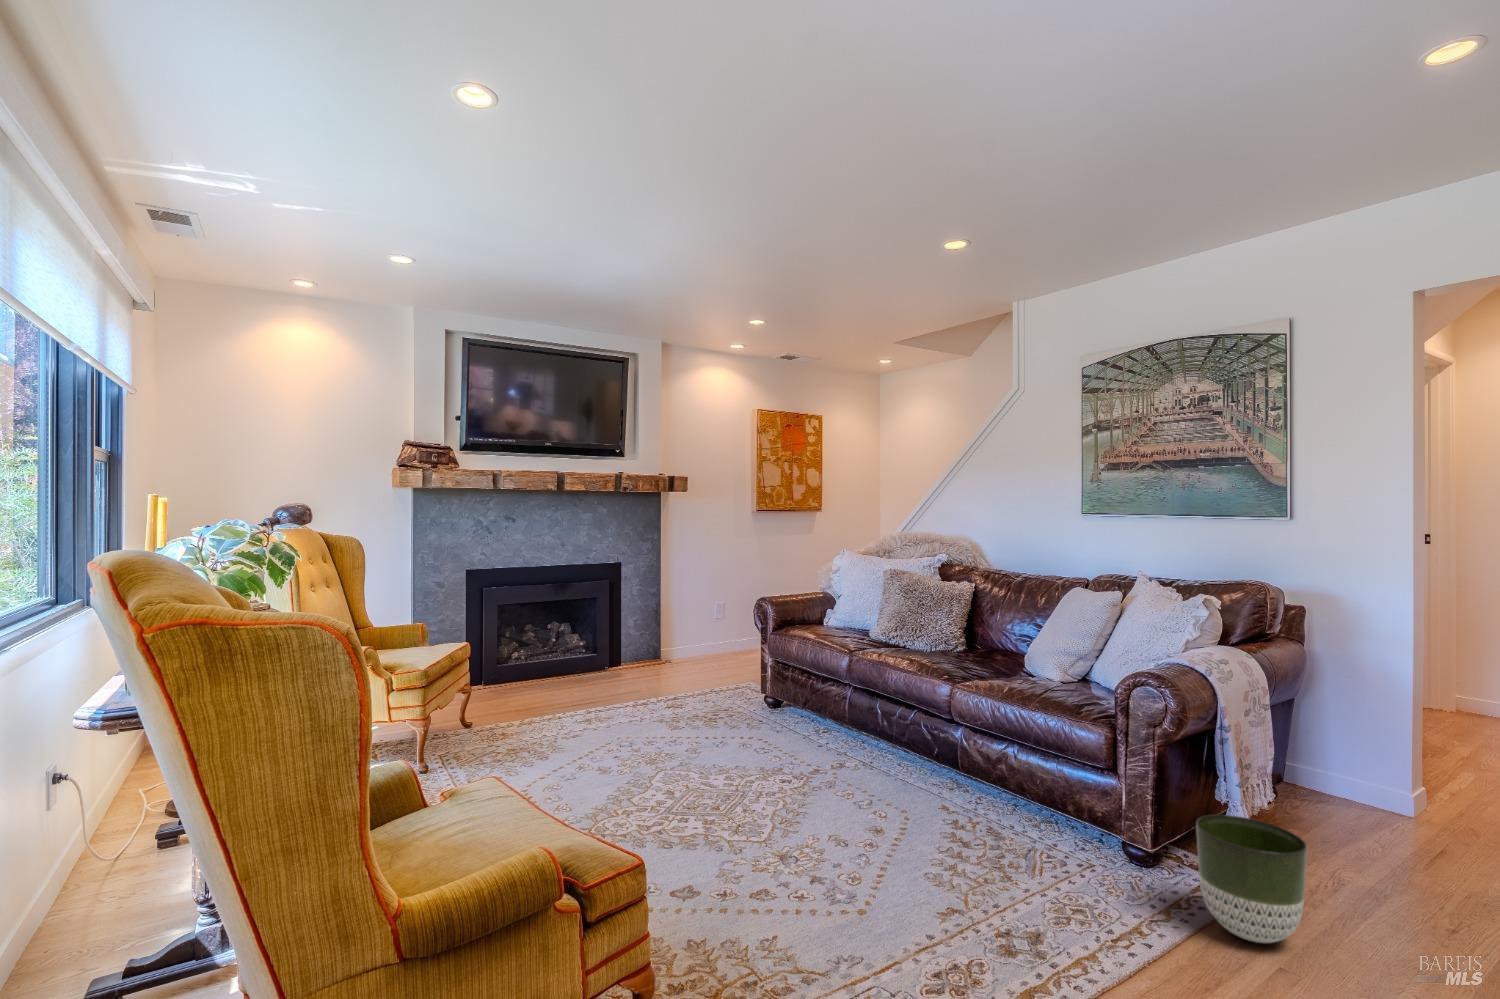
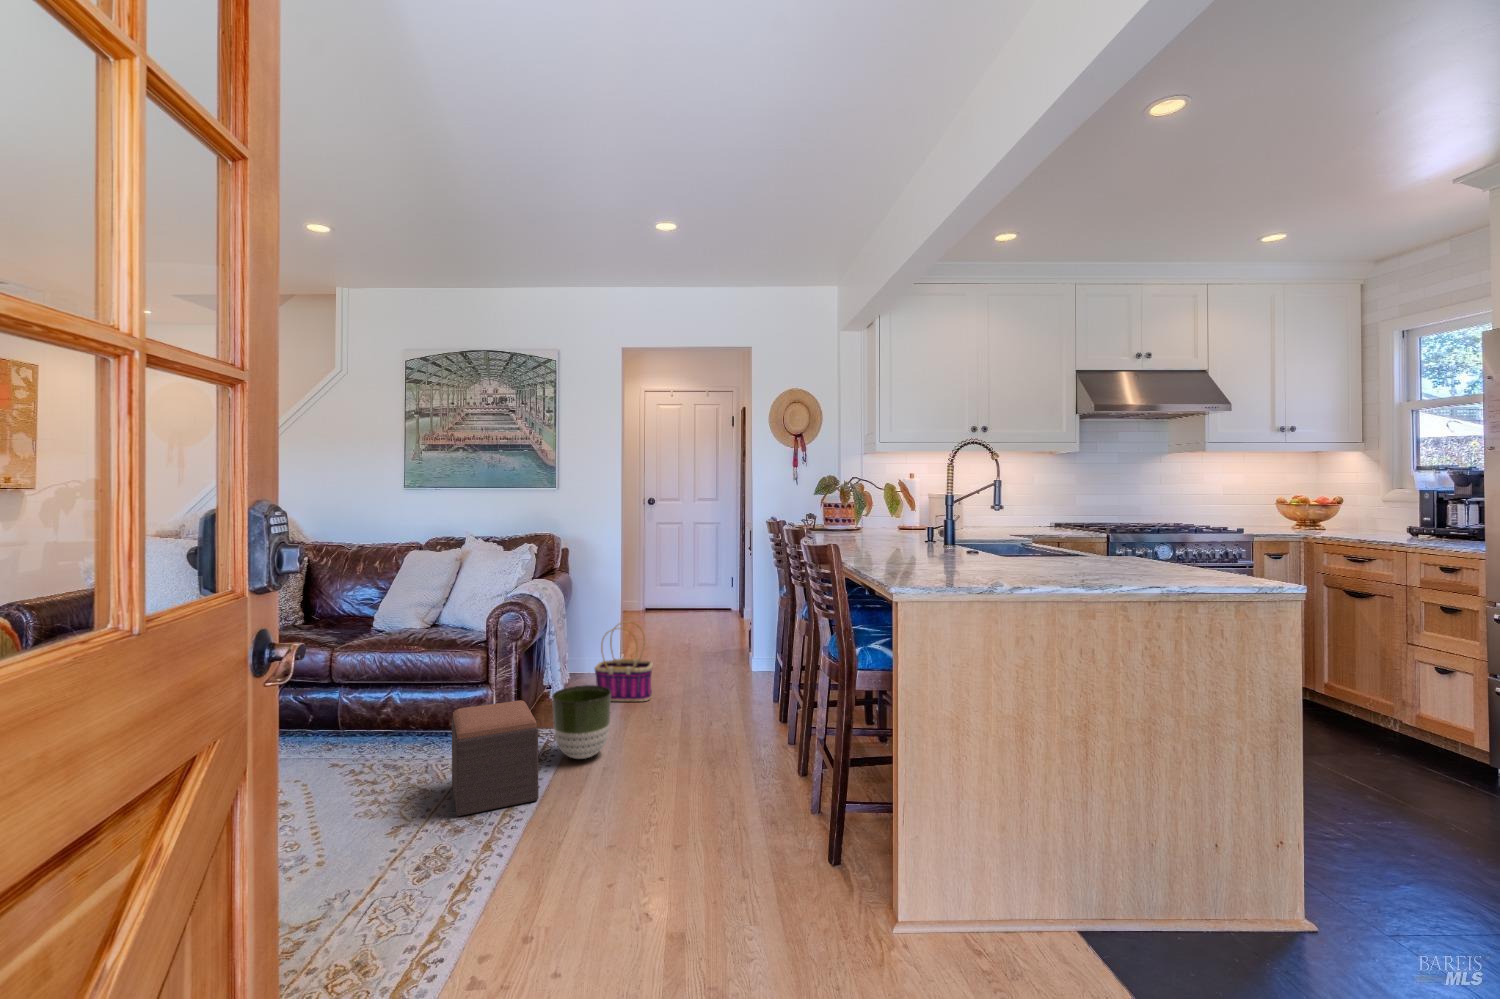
basket: none [1324,740,1456,894] -> present [595,621,653,702]
footstool: none [1021,791,1146,967] -> present [452,700,539,816]

